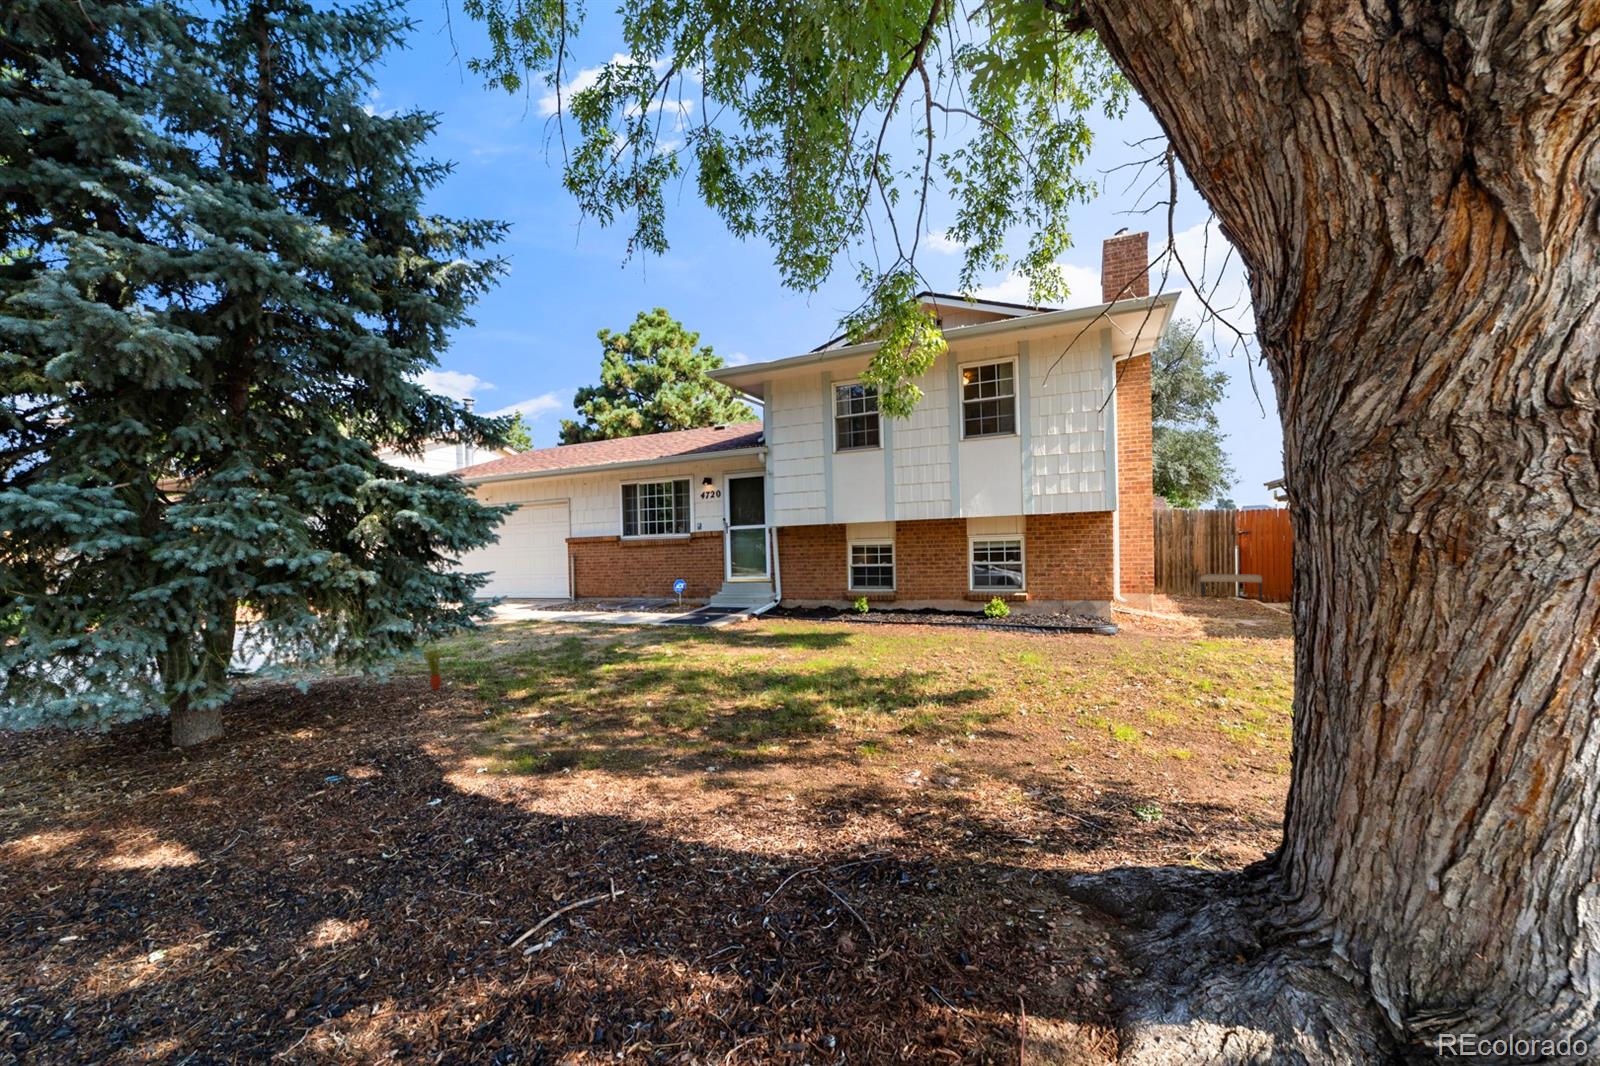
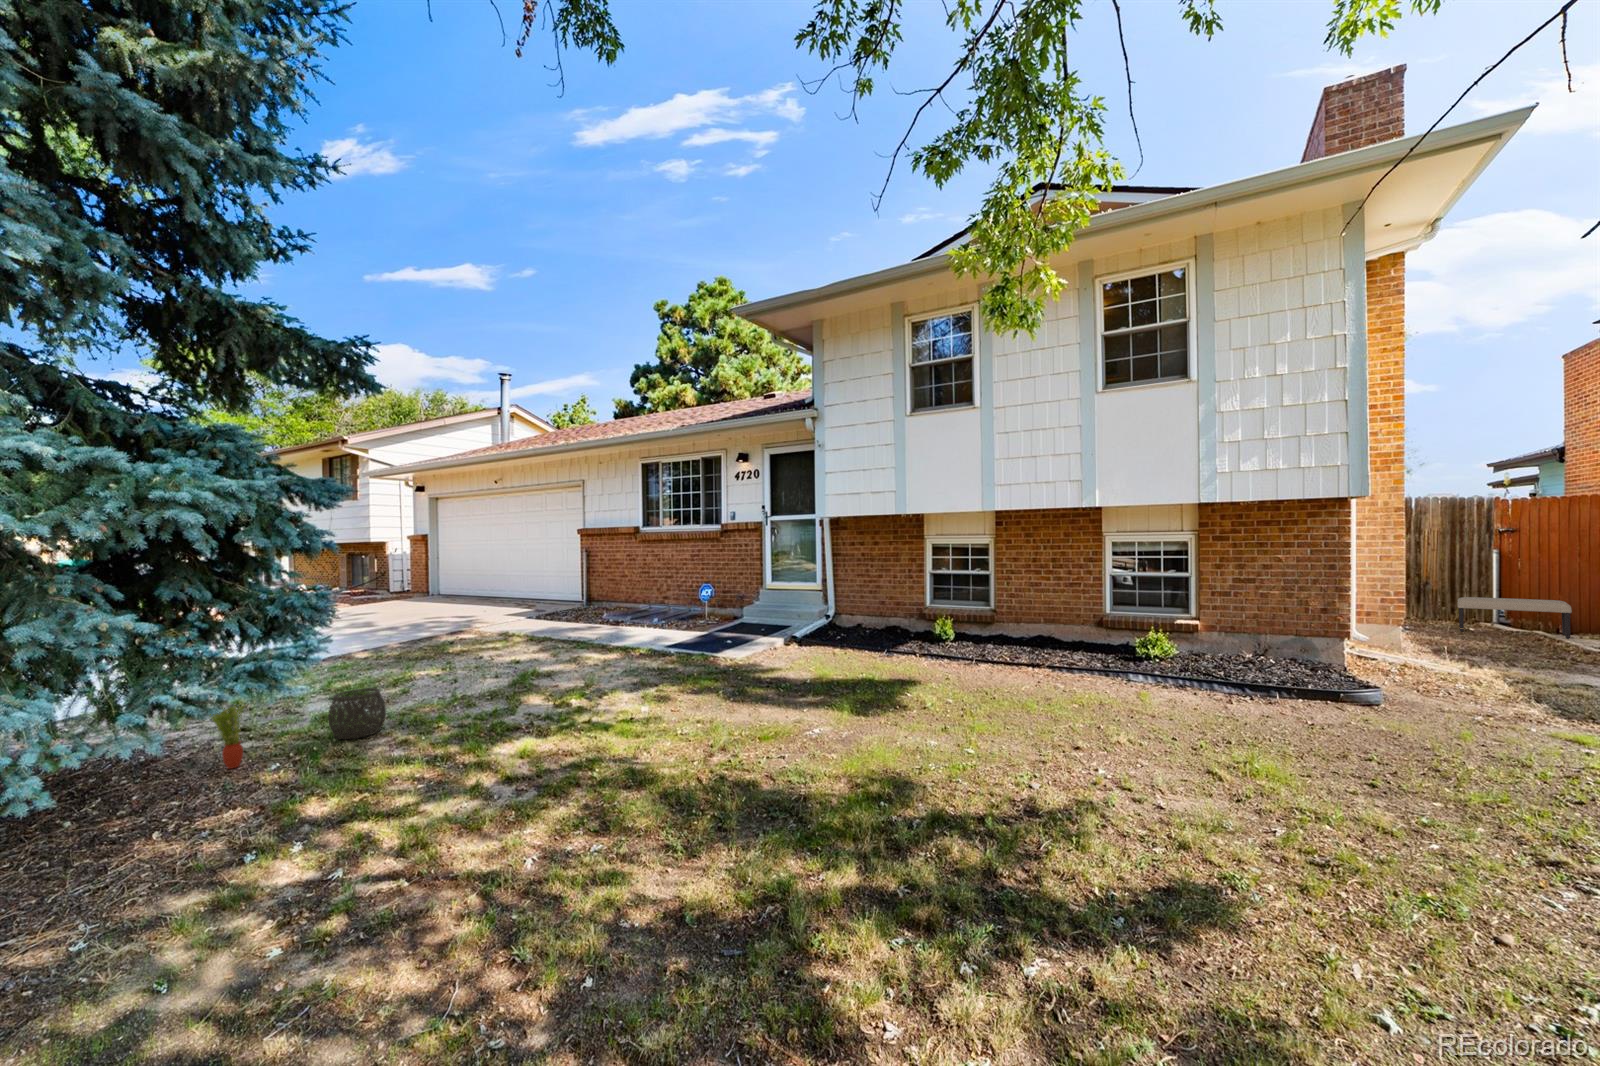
woven basket: none [476,644,511,676] -> present [328,688,386,740]

